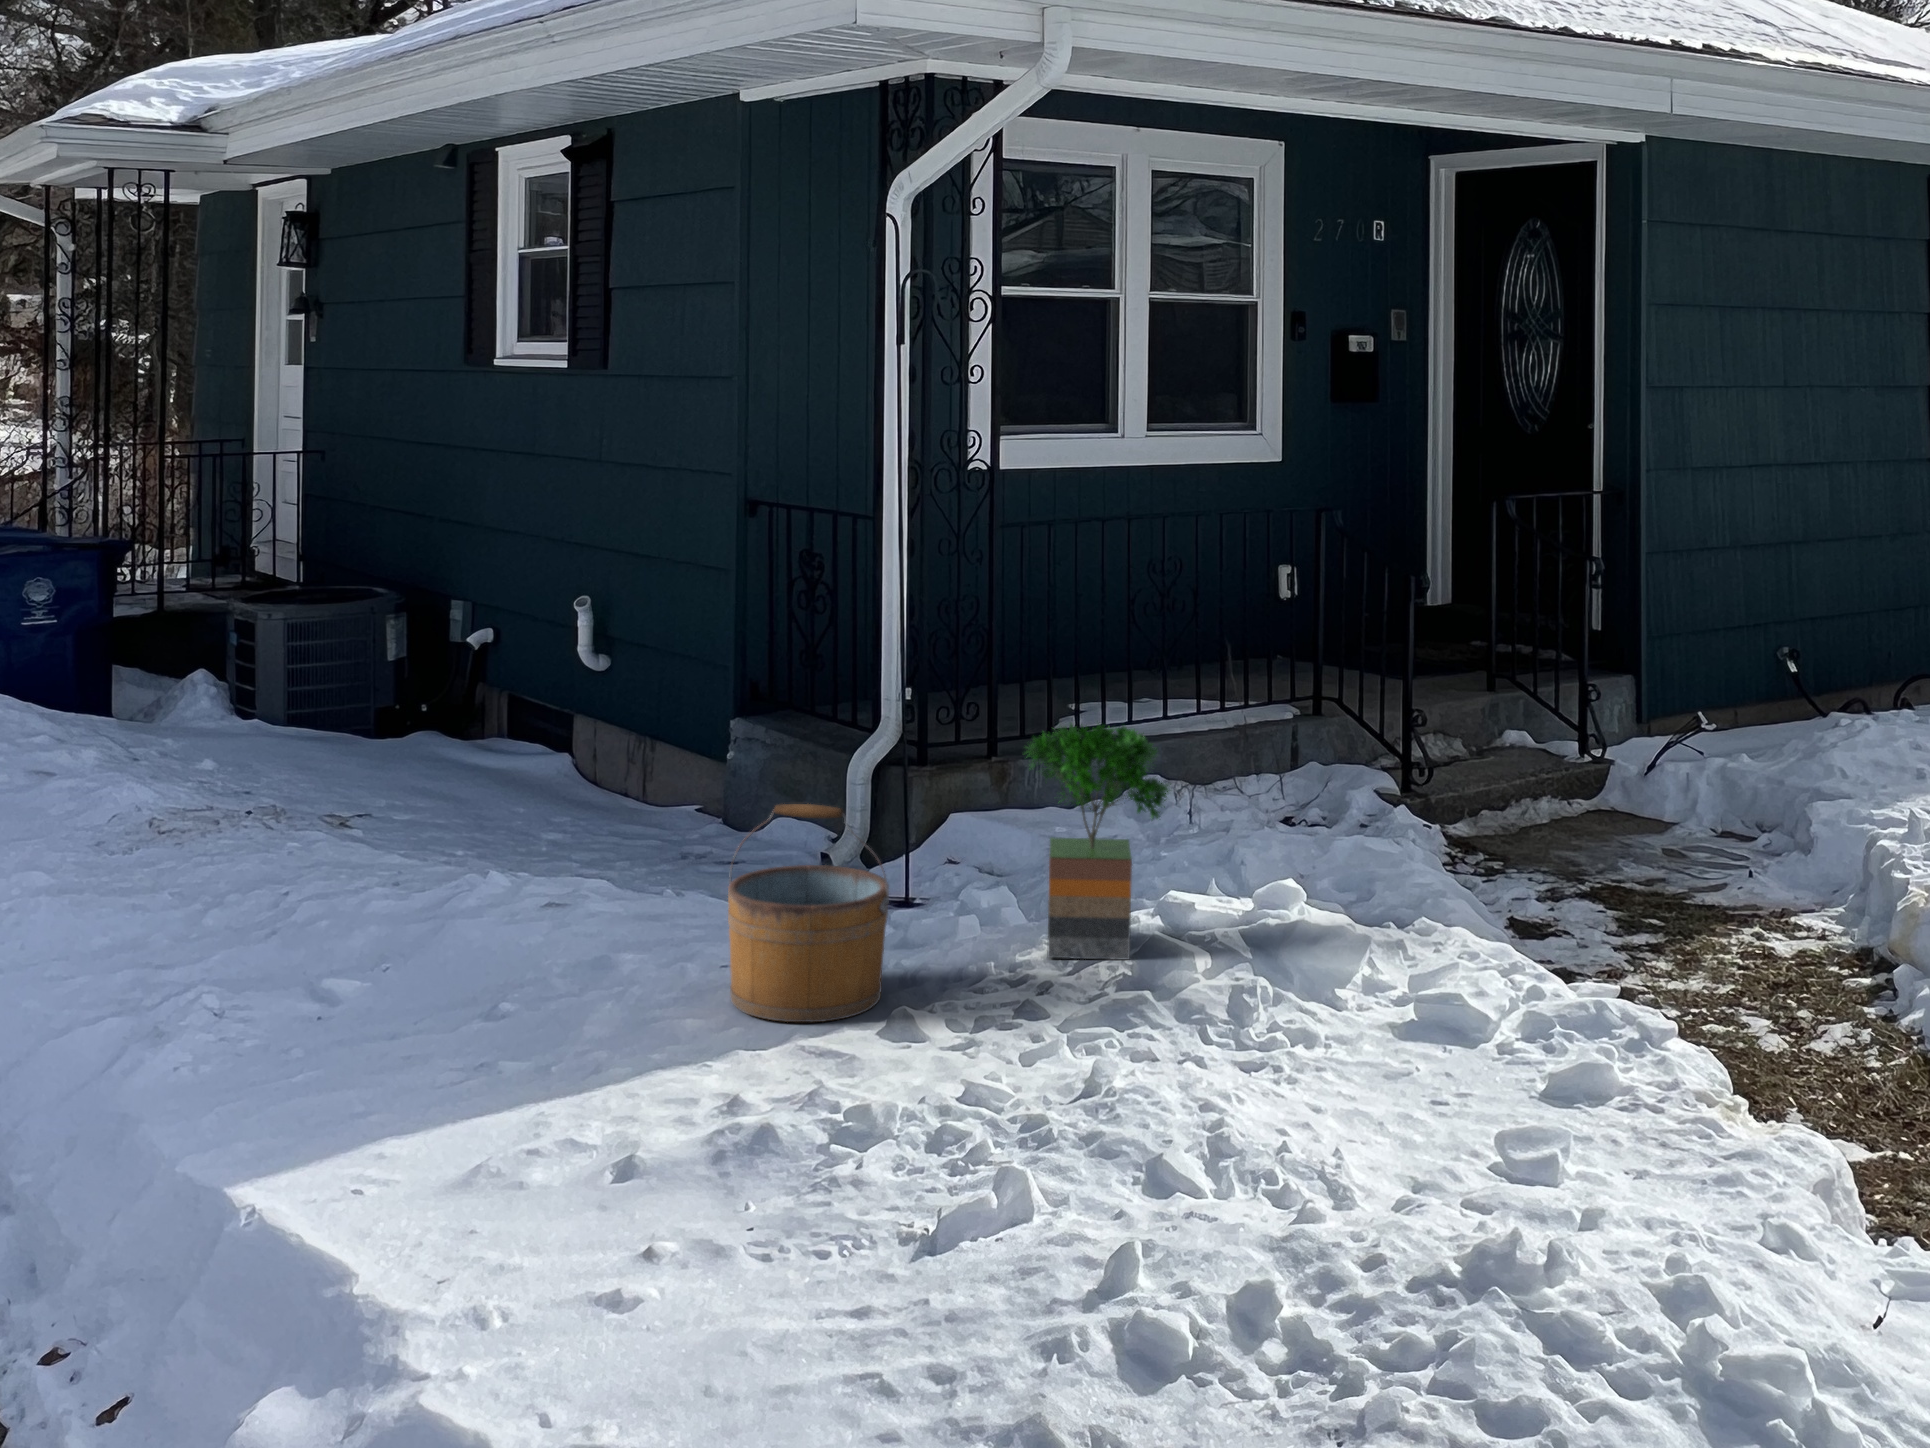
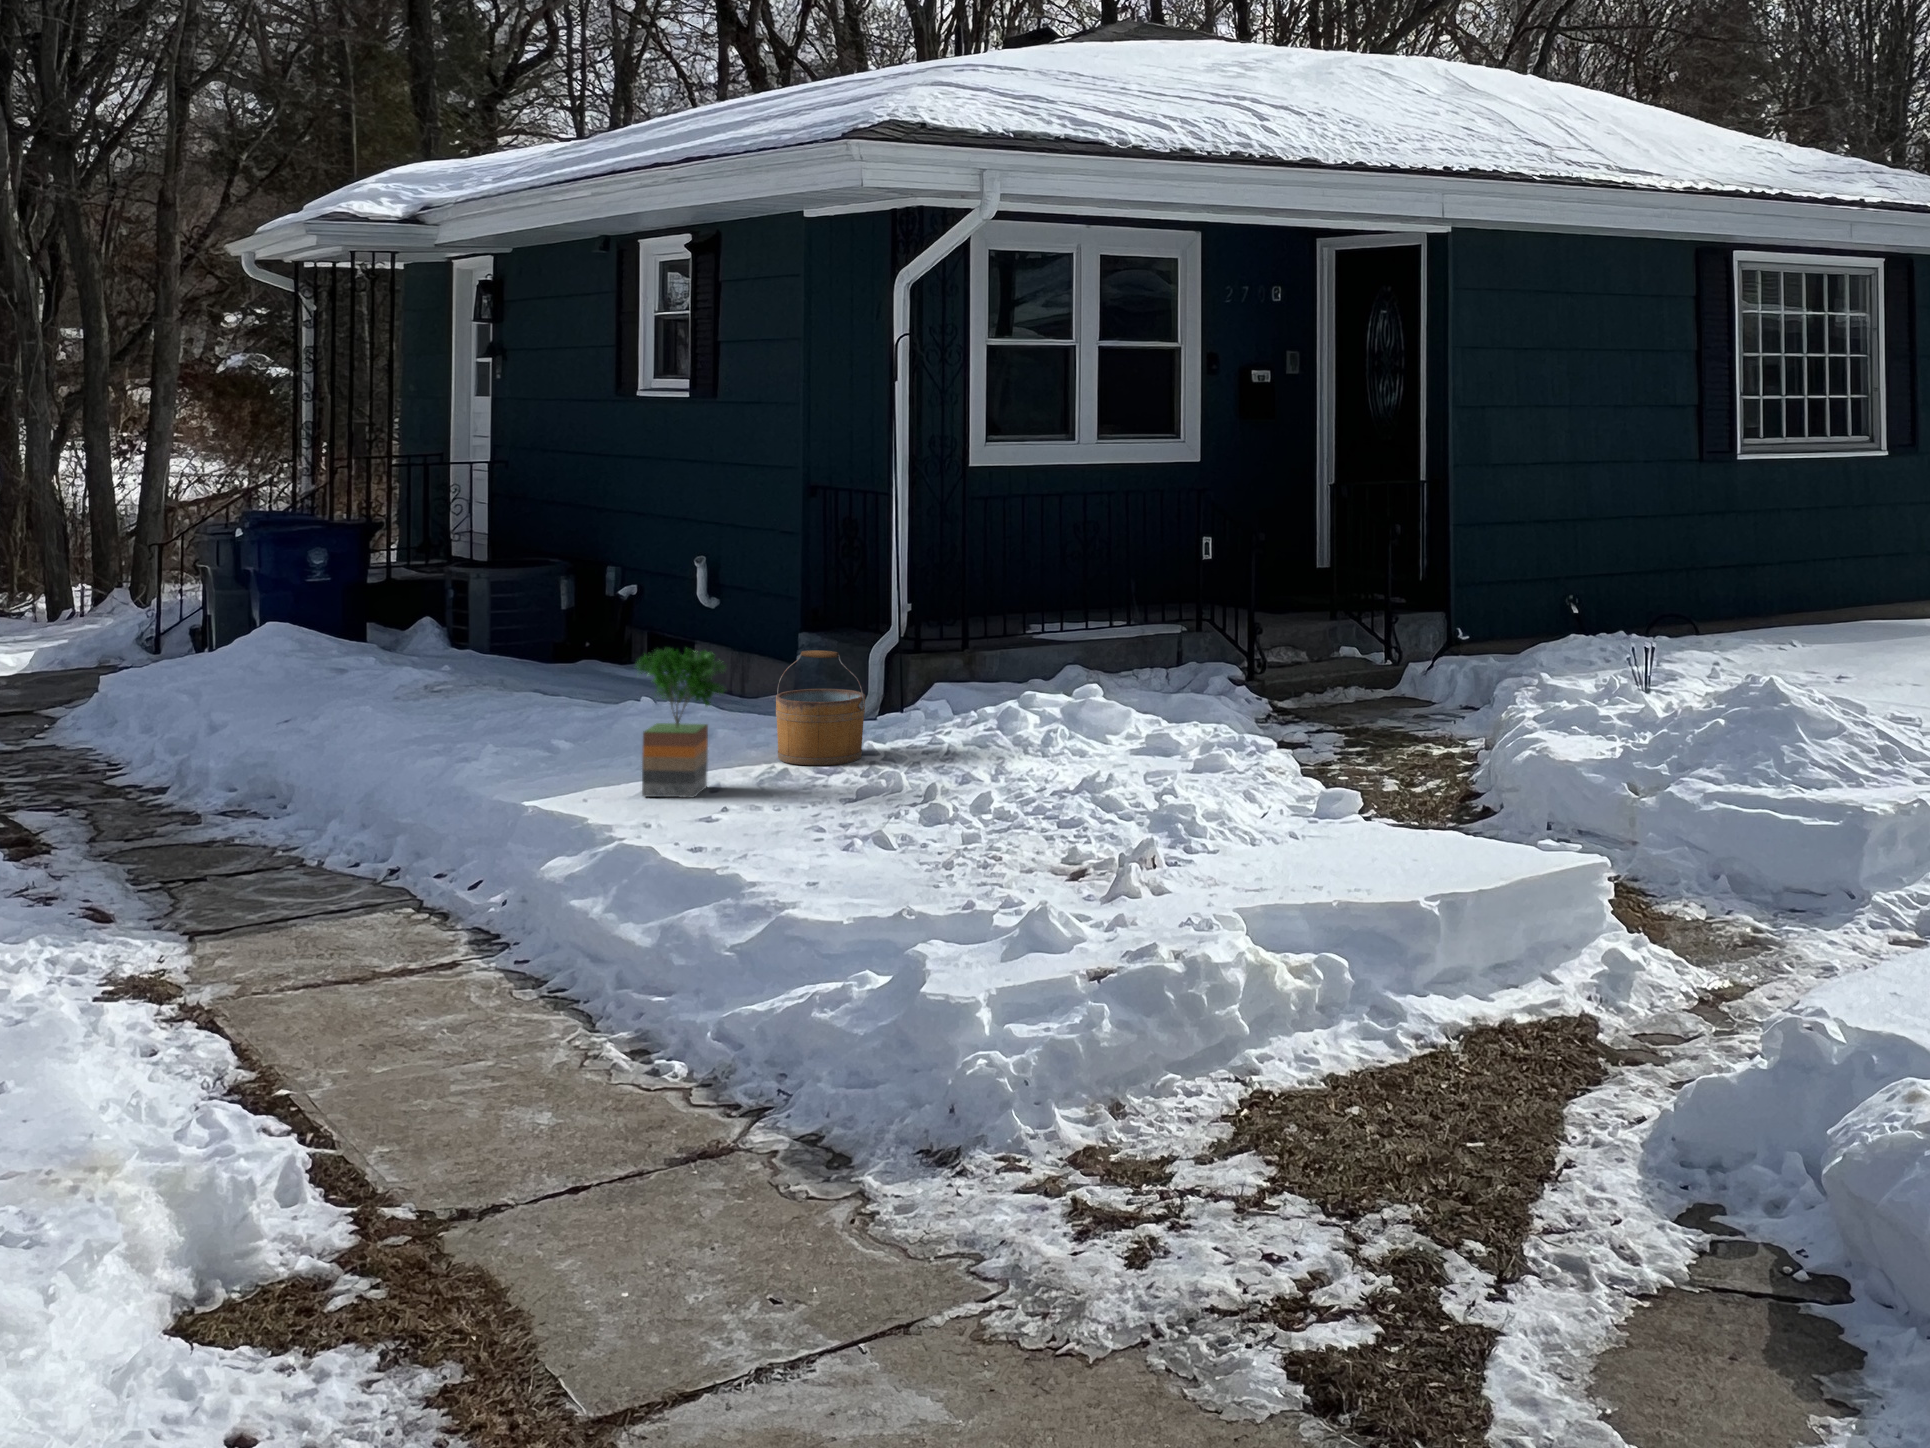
potted tree: present [1026,723,1171,960] -> present [636,648,726,798]

